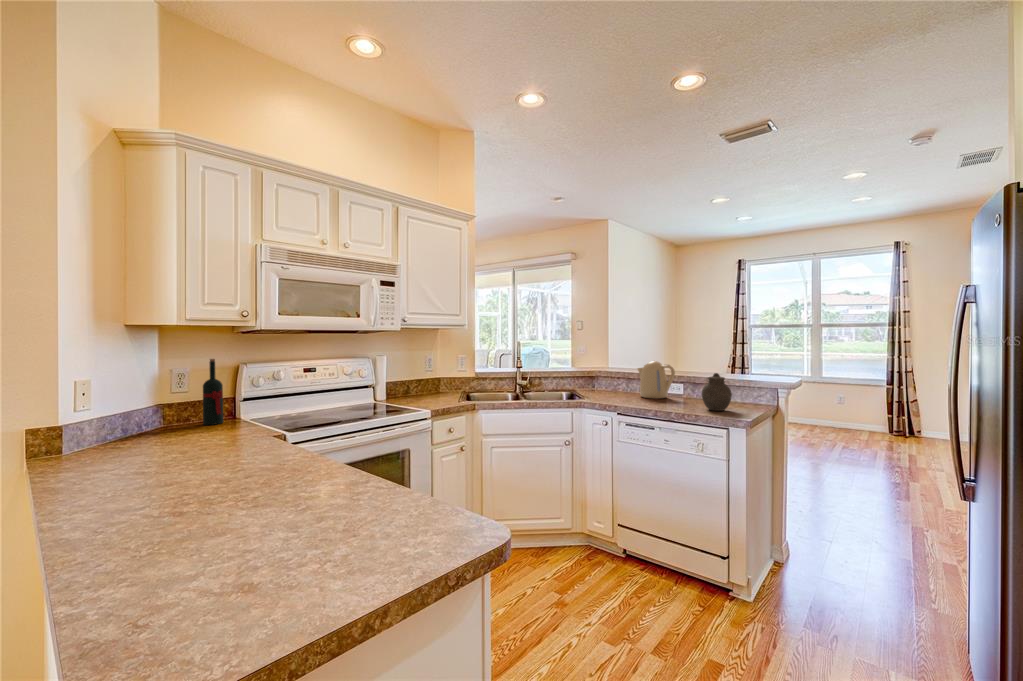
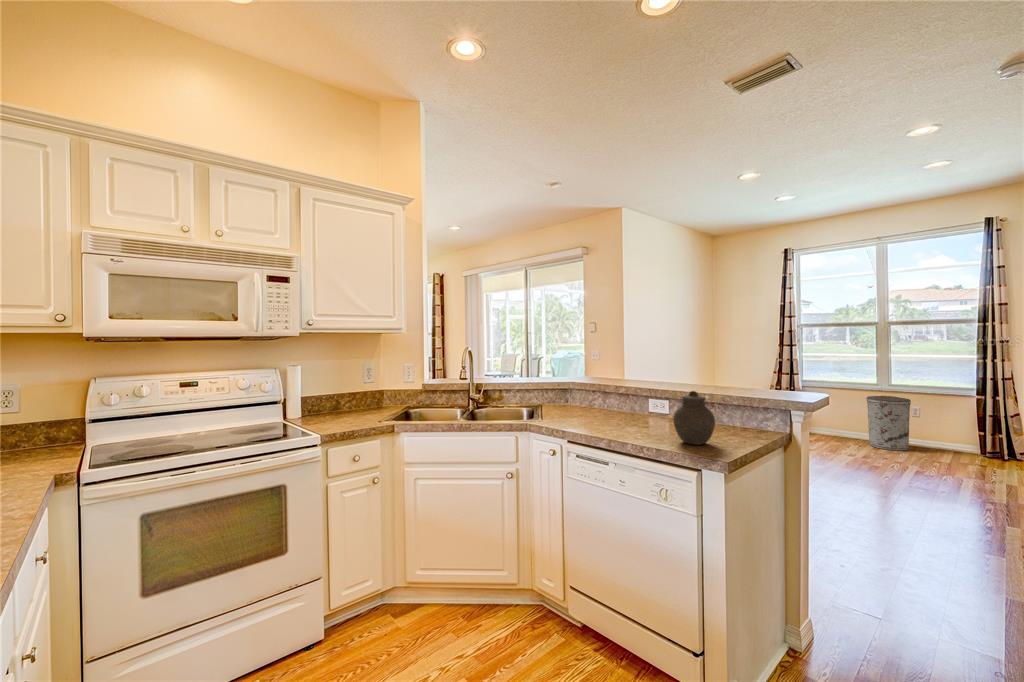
wine bottle: present [203,359,223,425] -> none [31,373,62,453]
kettle: present [638,361,675,399] -> none [610,371,655,420]
trash can: none [805,386,838,431] -> present [866,396,911,451]

